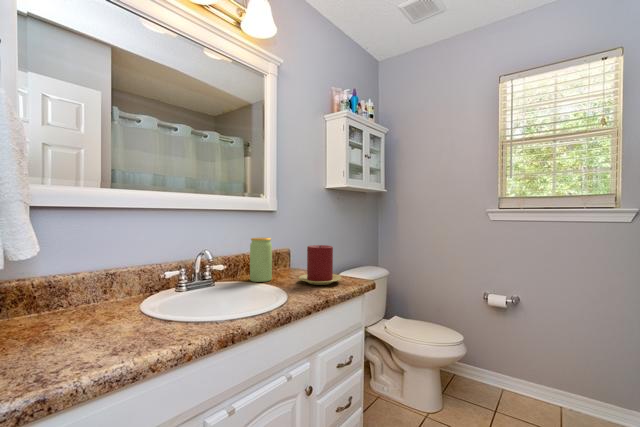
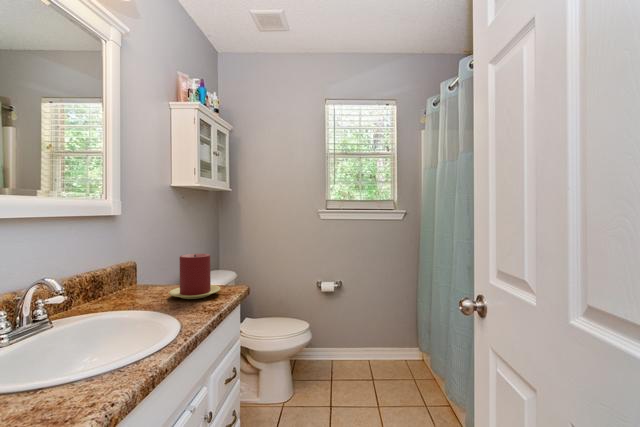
jar: present [250,238,272,282] -> none [97,250,130,308]

